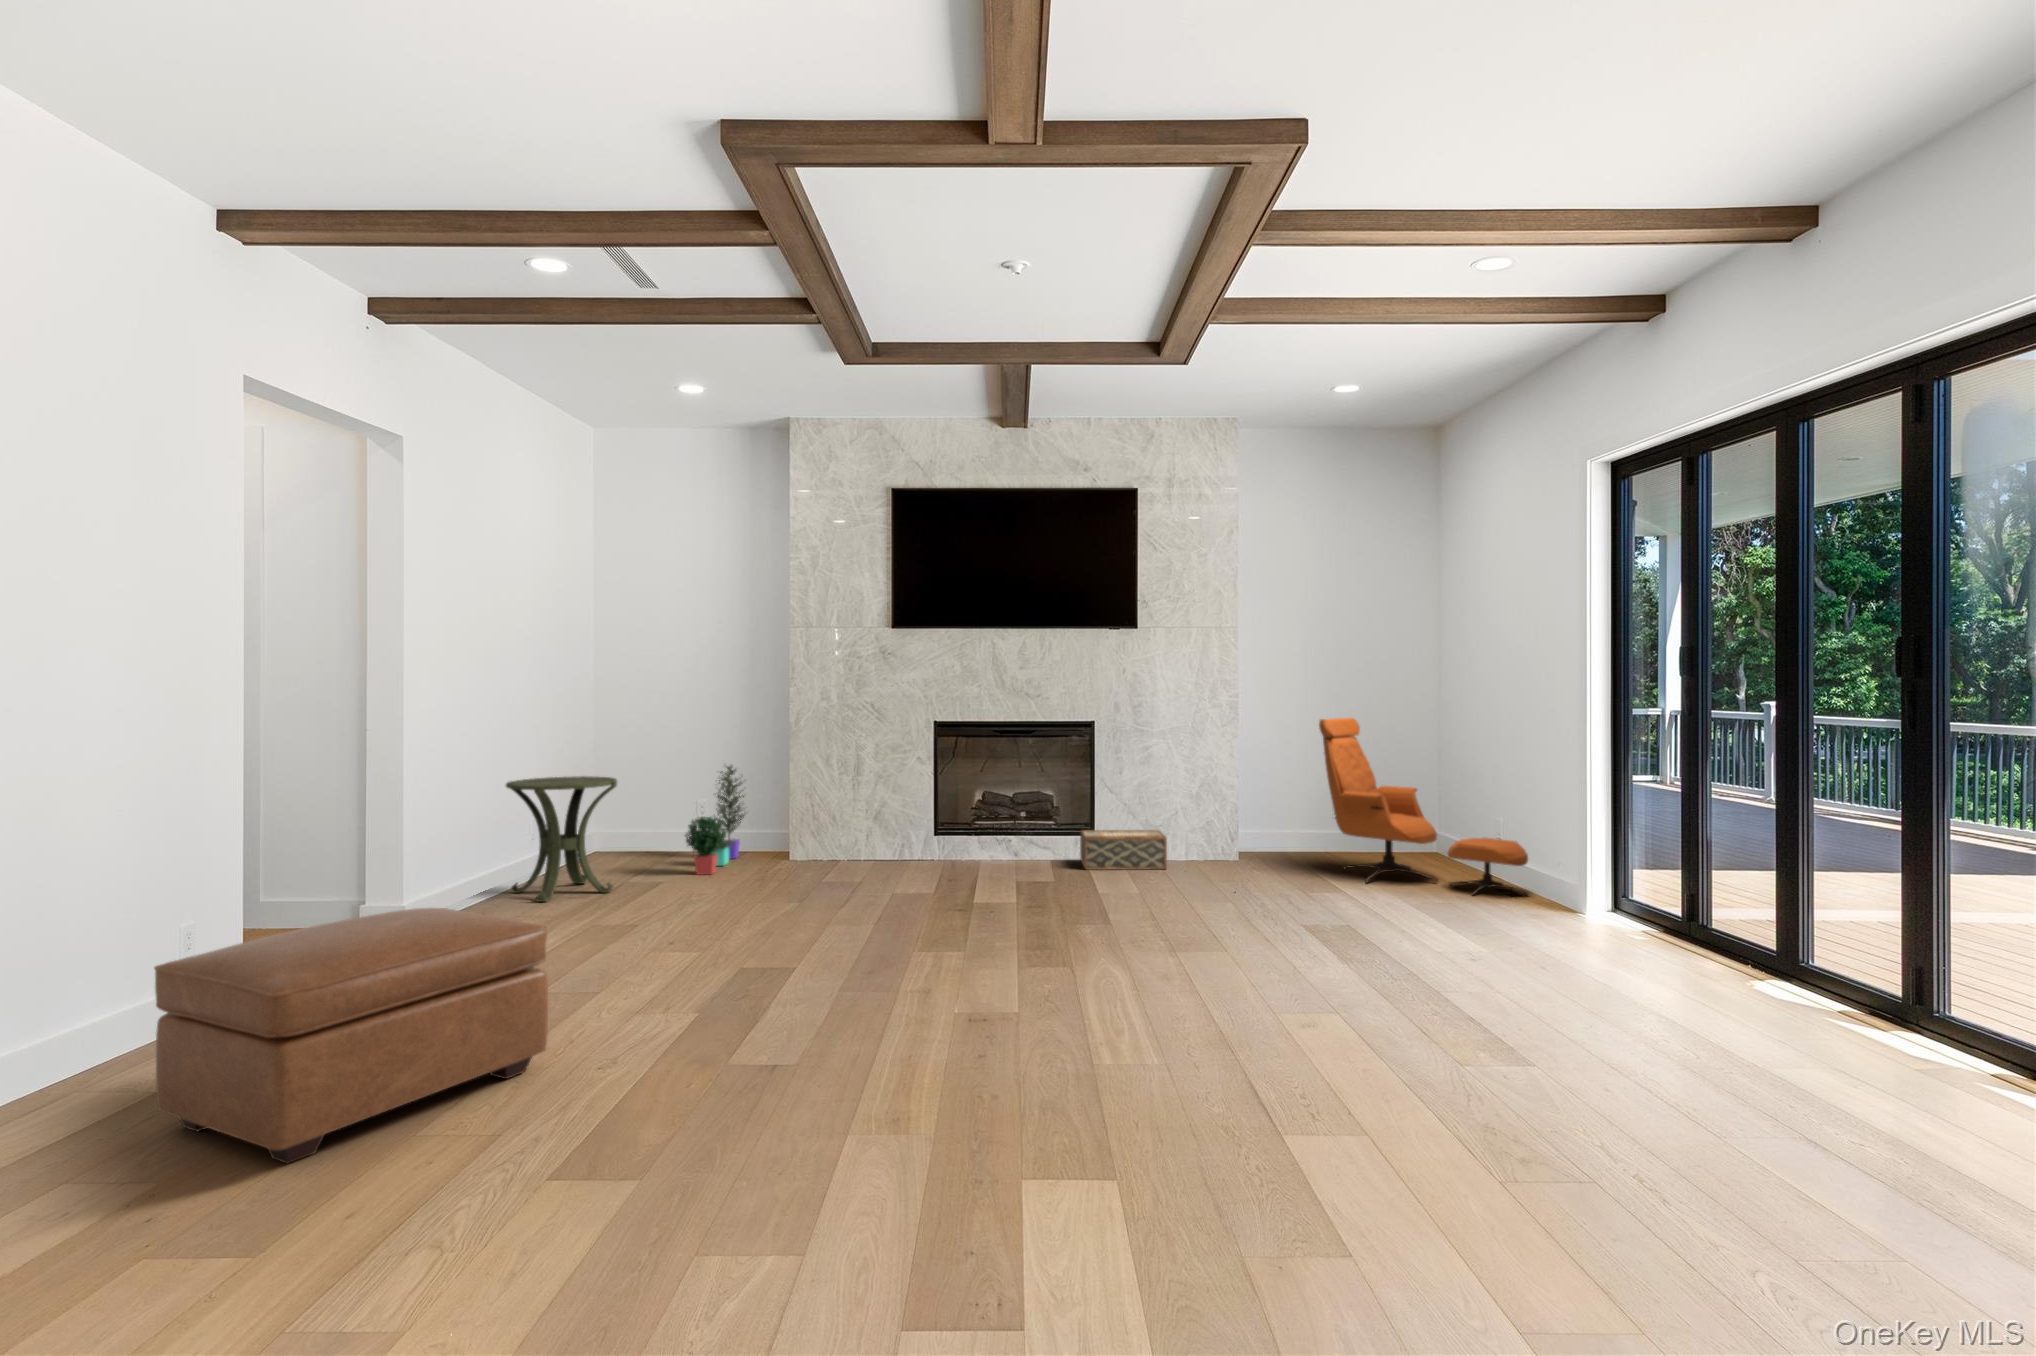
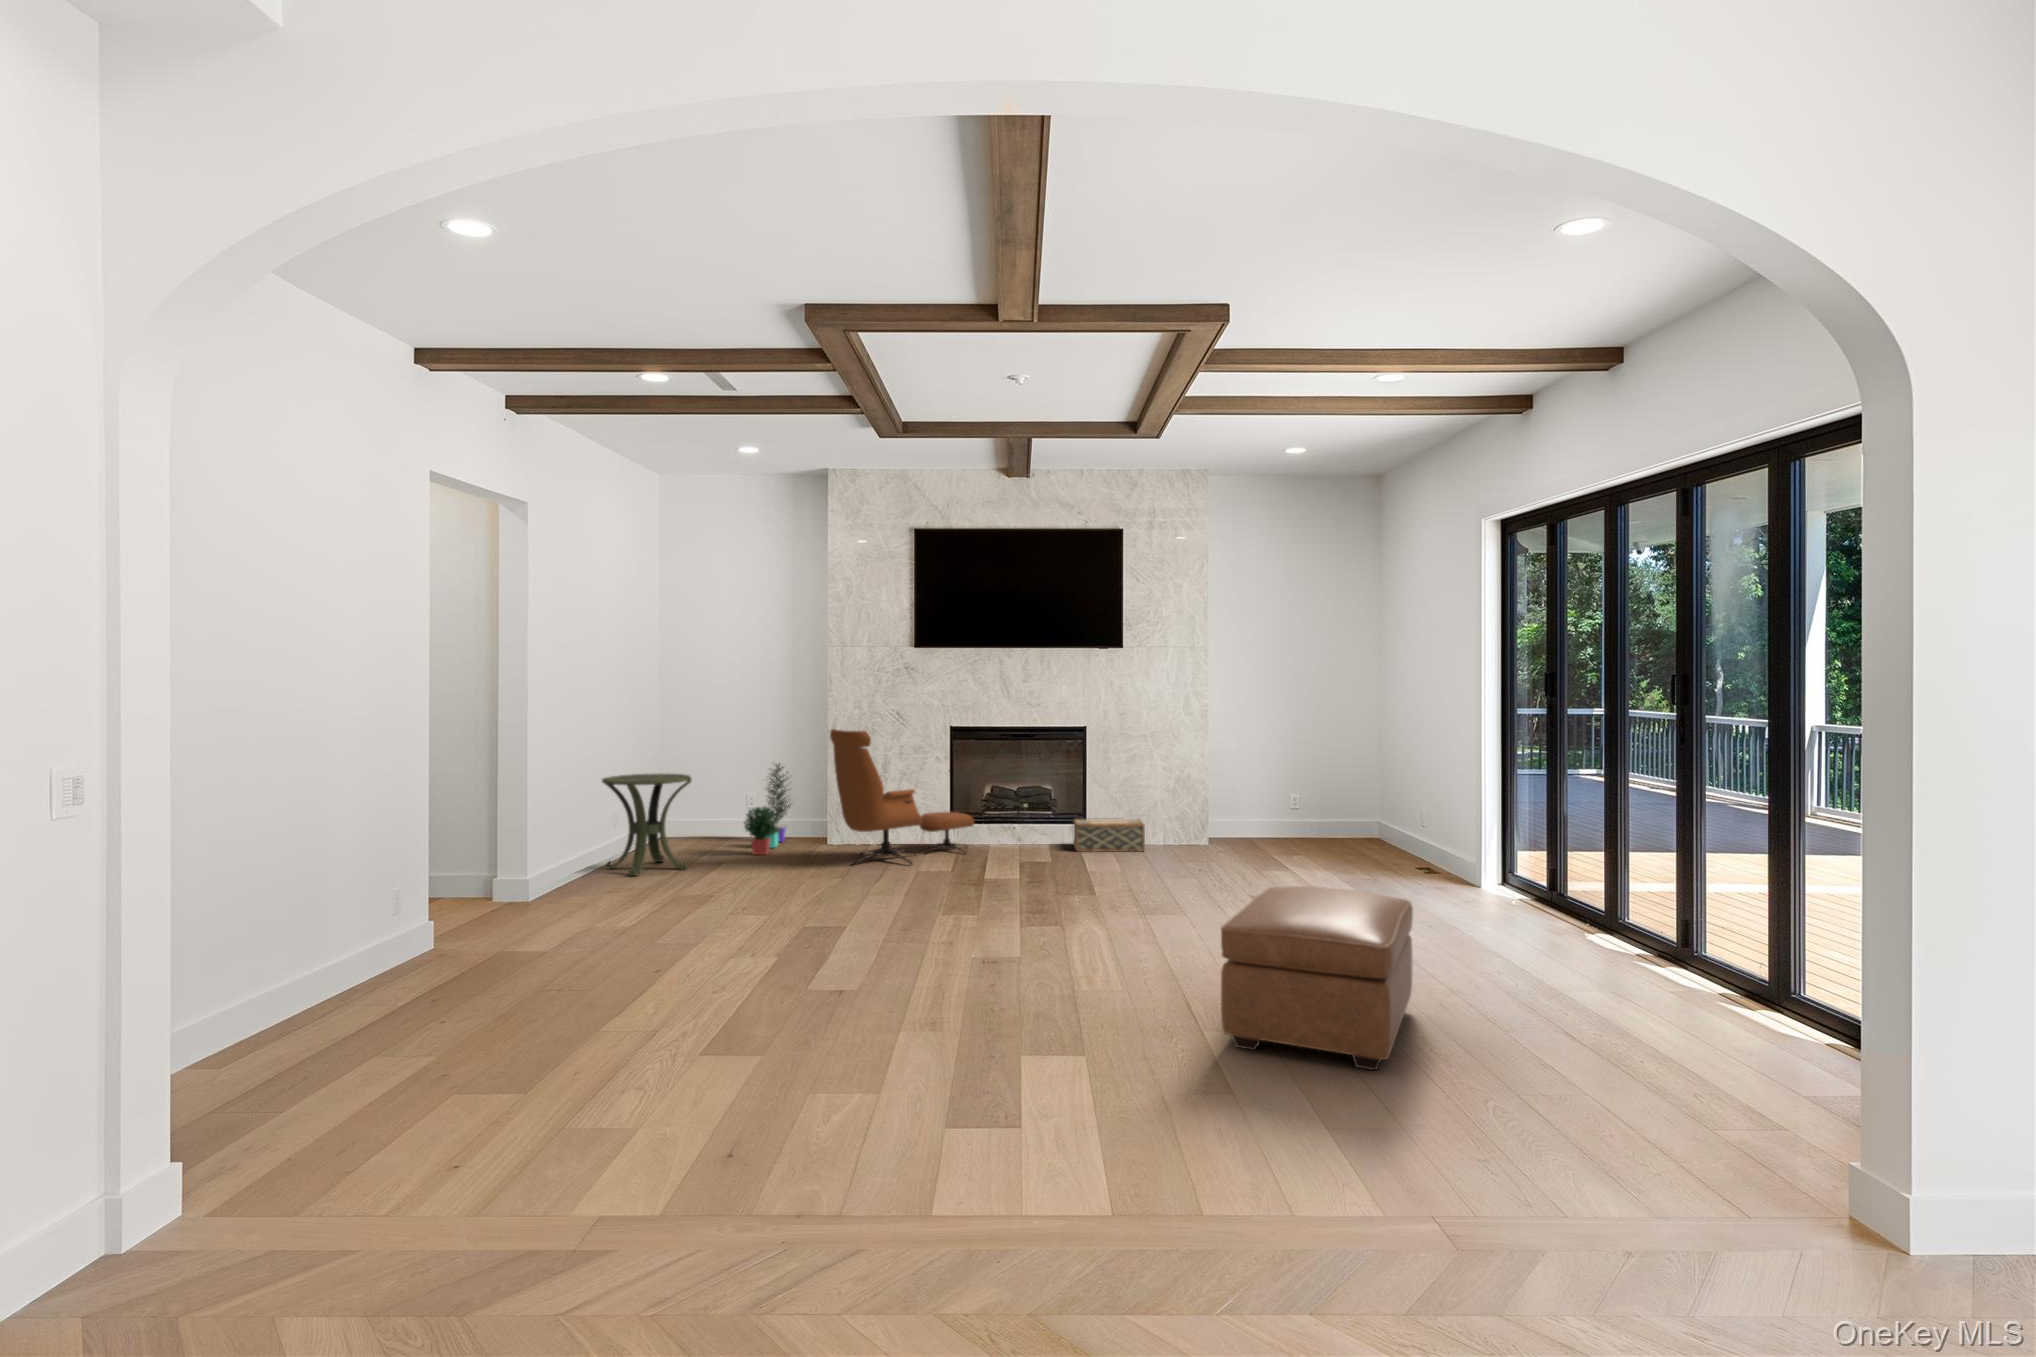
lounge chair: present [1319,718,1528,895] -> present [830,729,974,865]
ottoman: present [154,908,548,1164] -> present [1221,886,1413,1070]

